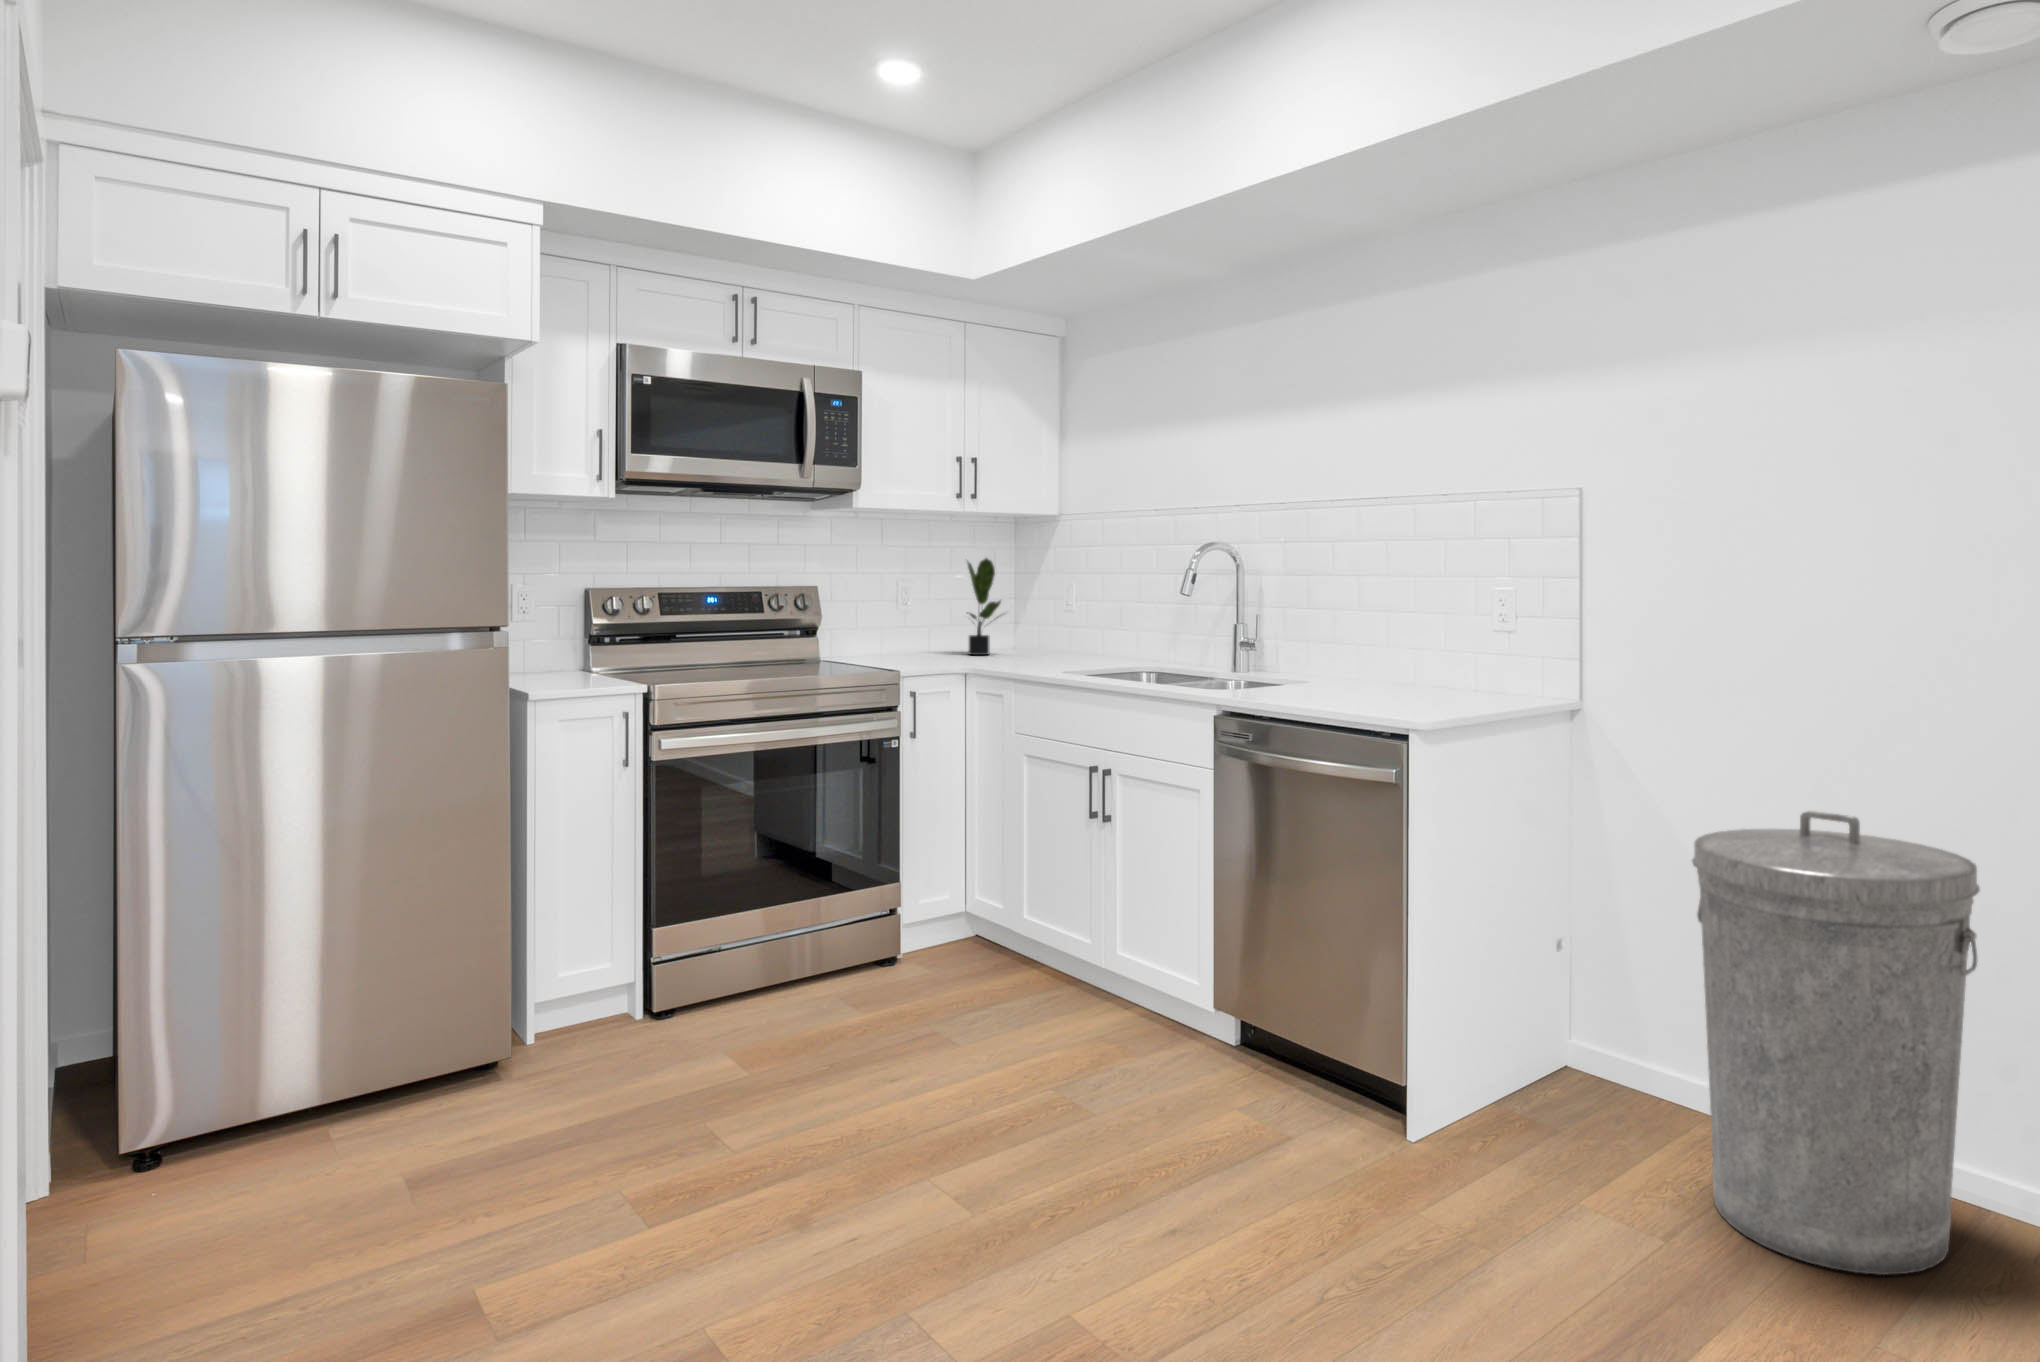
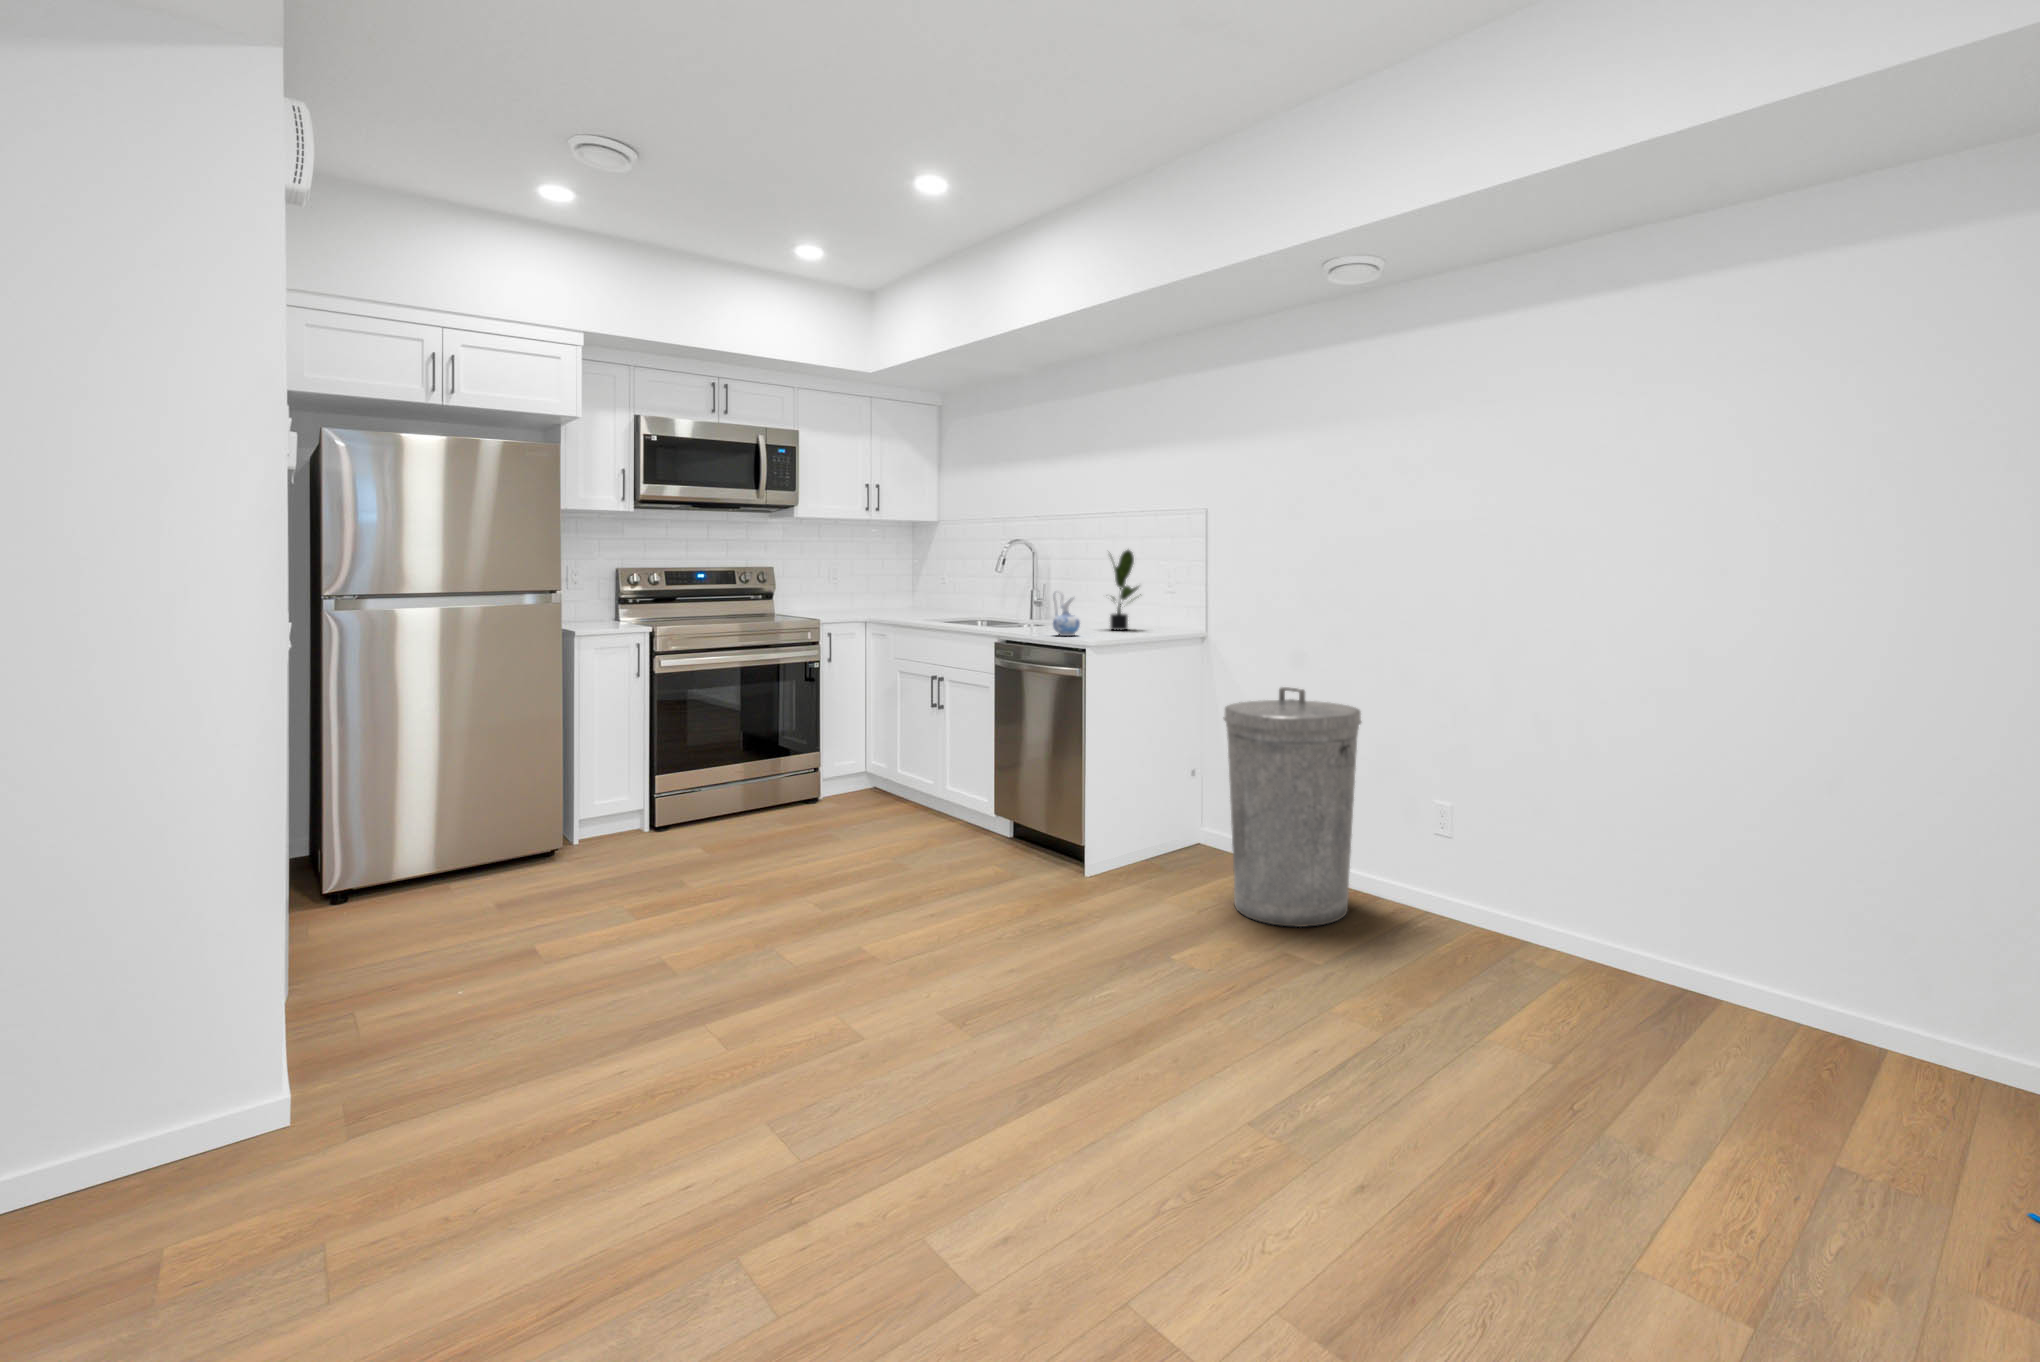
potted plant: present [967,558,1001,655] -> present [1110,550,1141,630]
ceramic pitcher: none [1328,628,1375,707] -> present [1053,591,1080,636]

